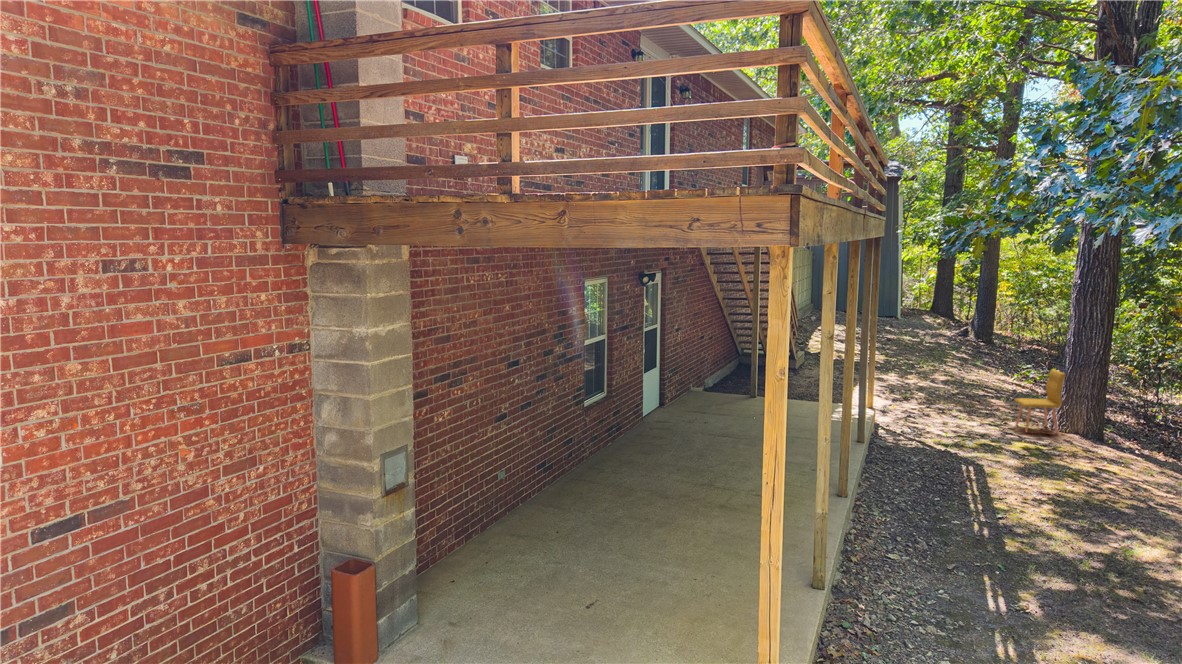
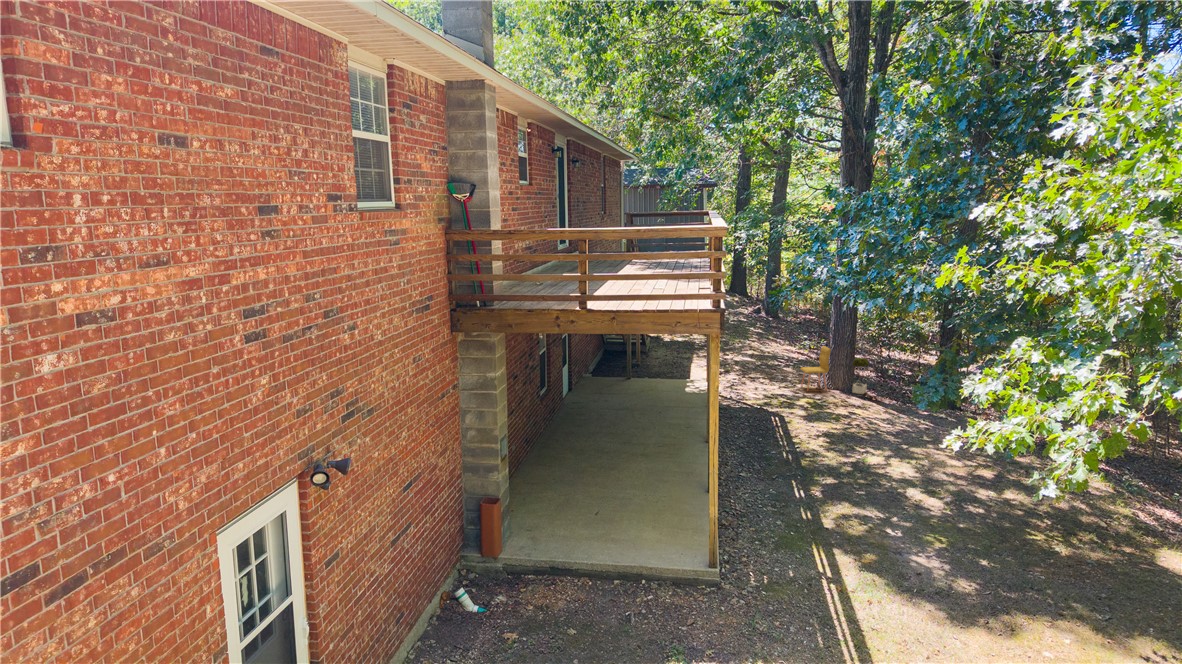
potted tree: none [1102,388,1131,443] -> present [852,358,869,394]

